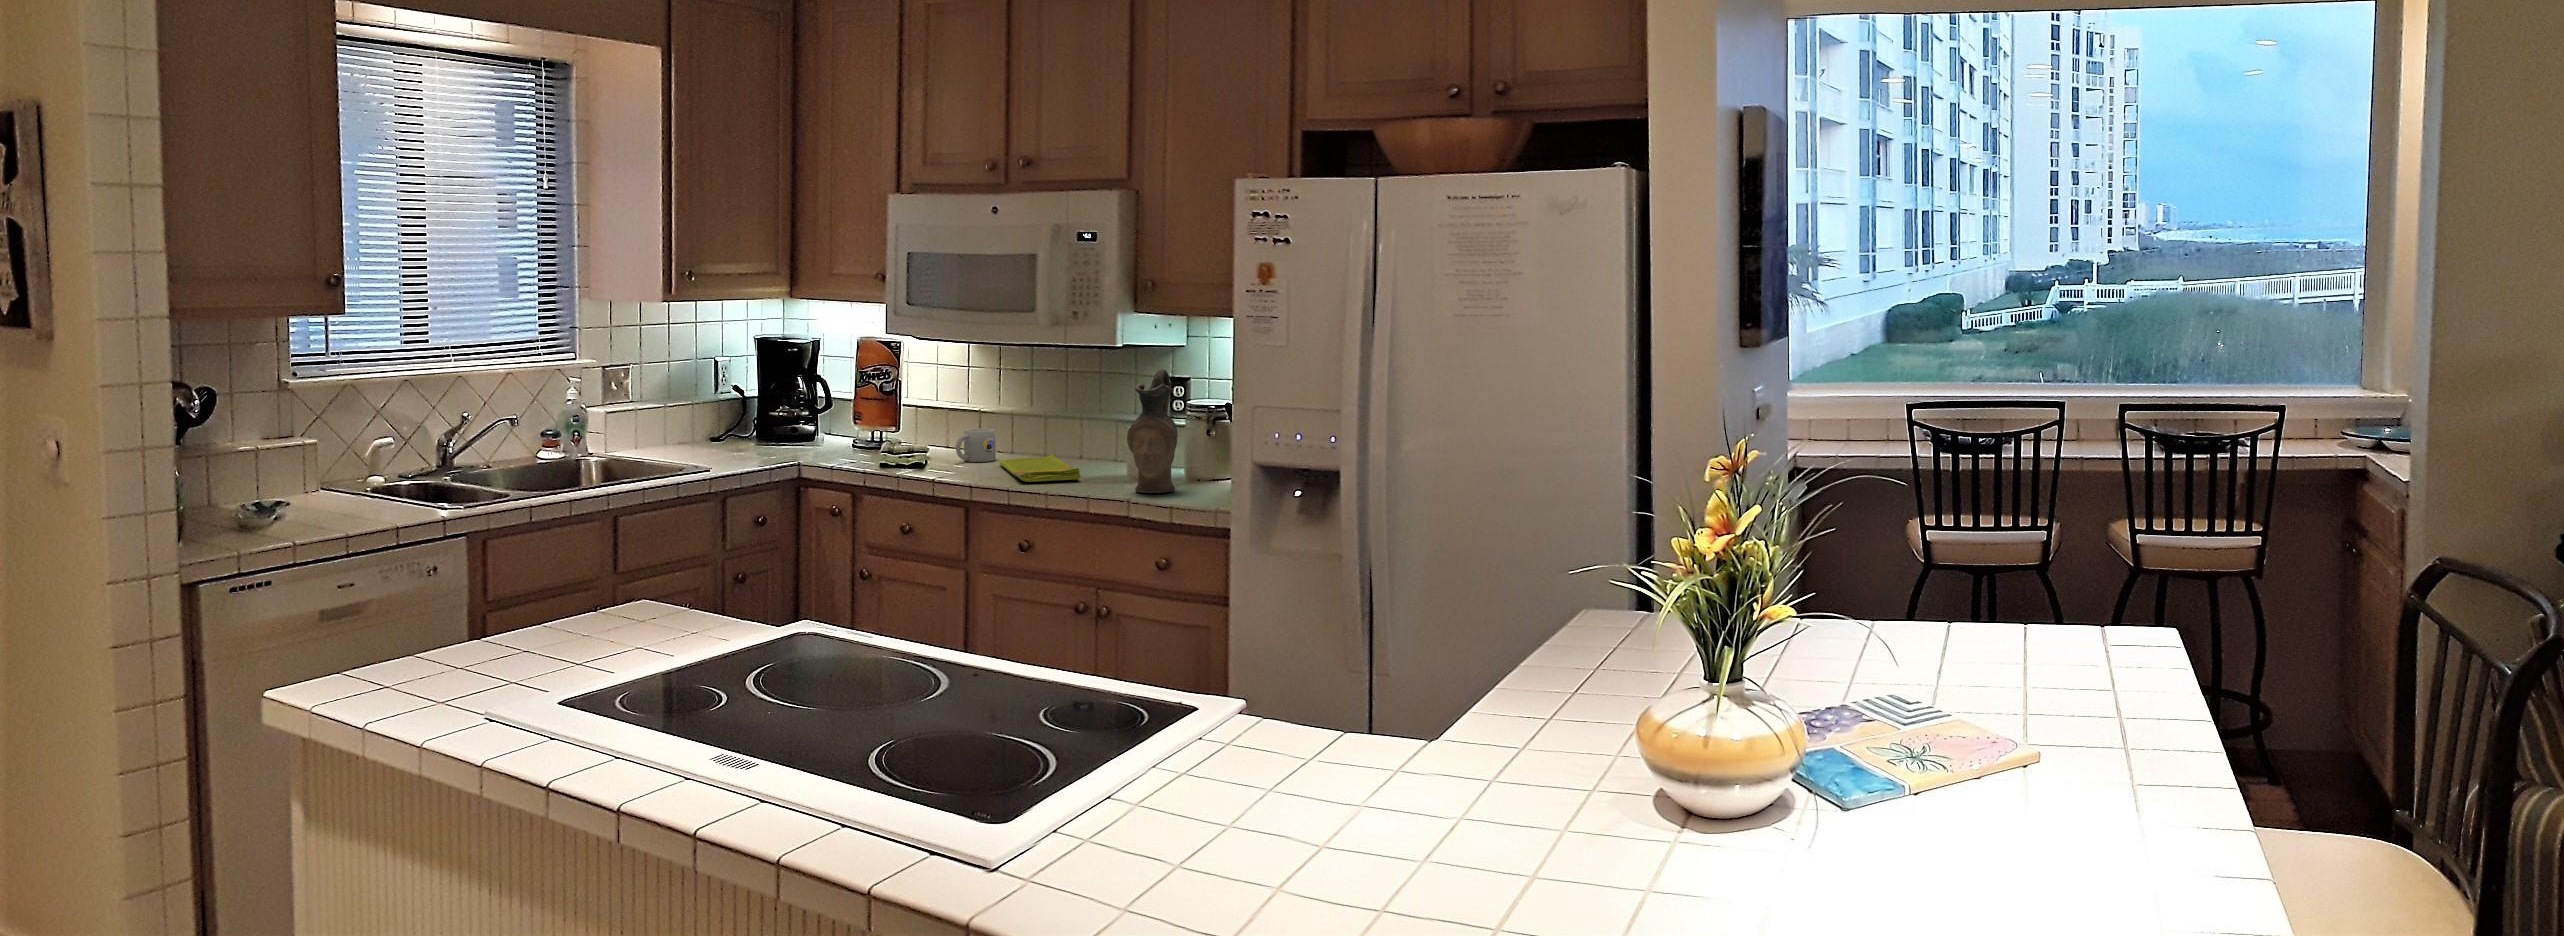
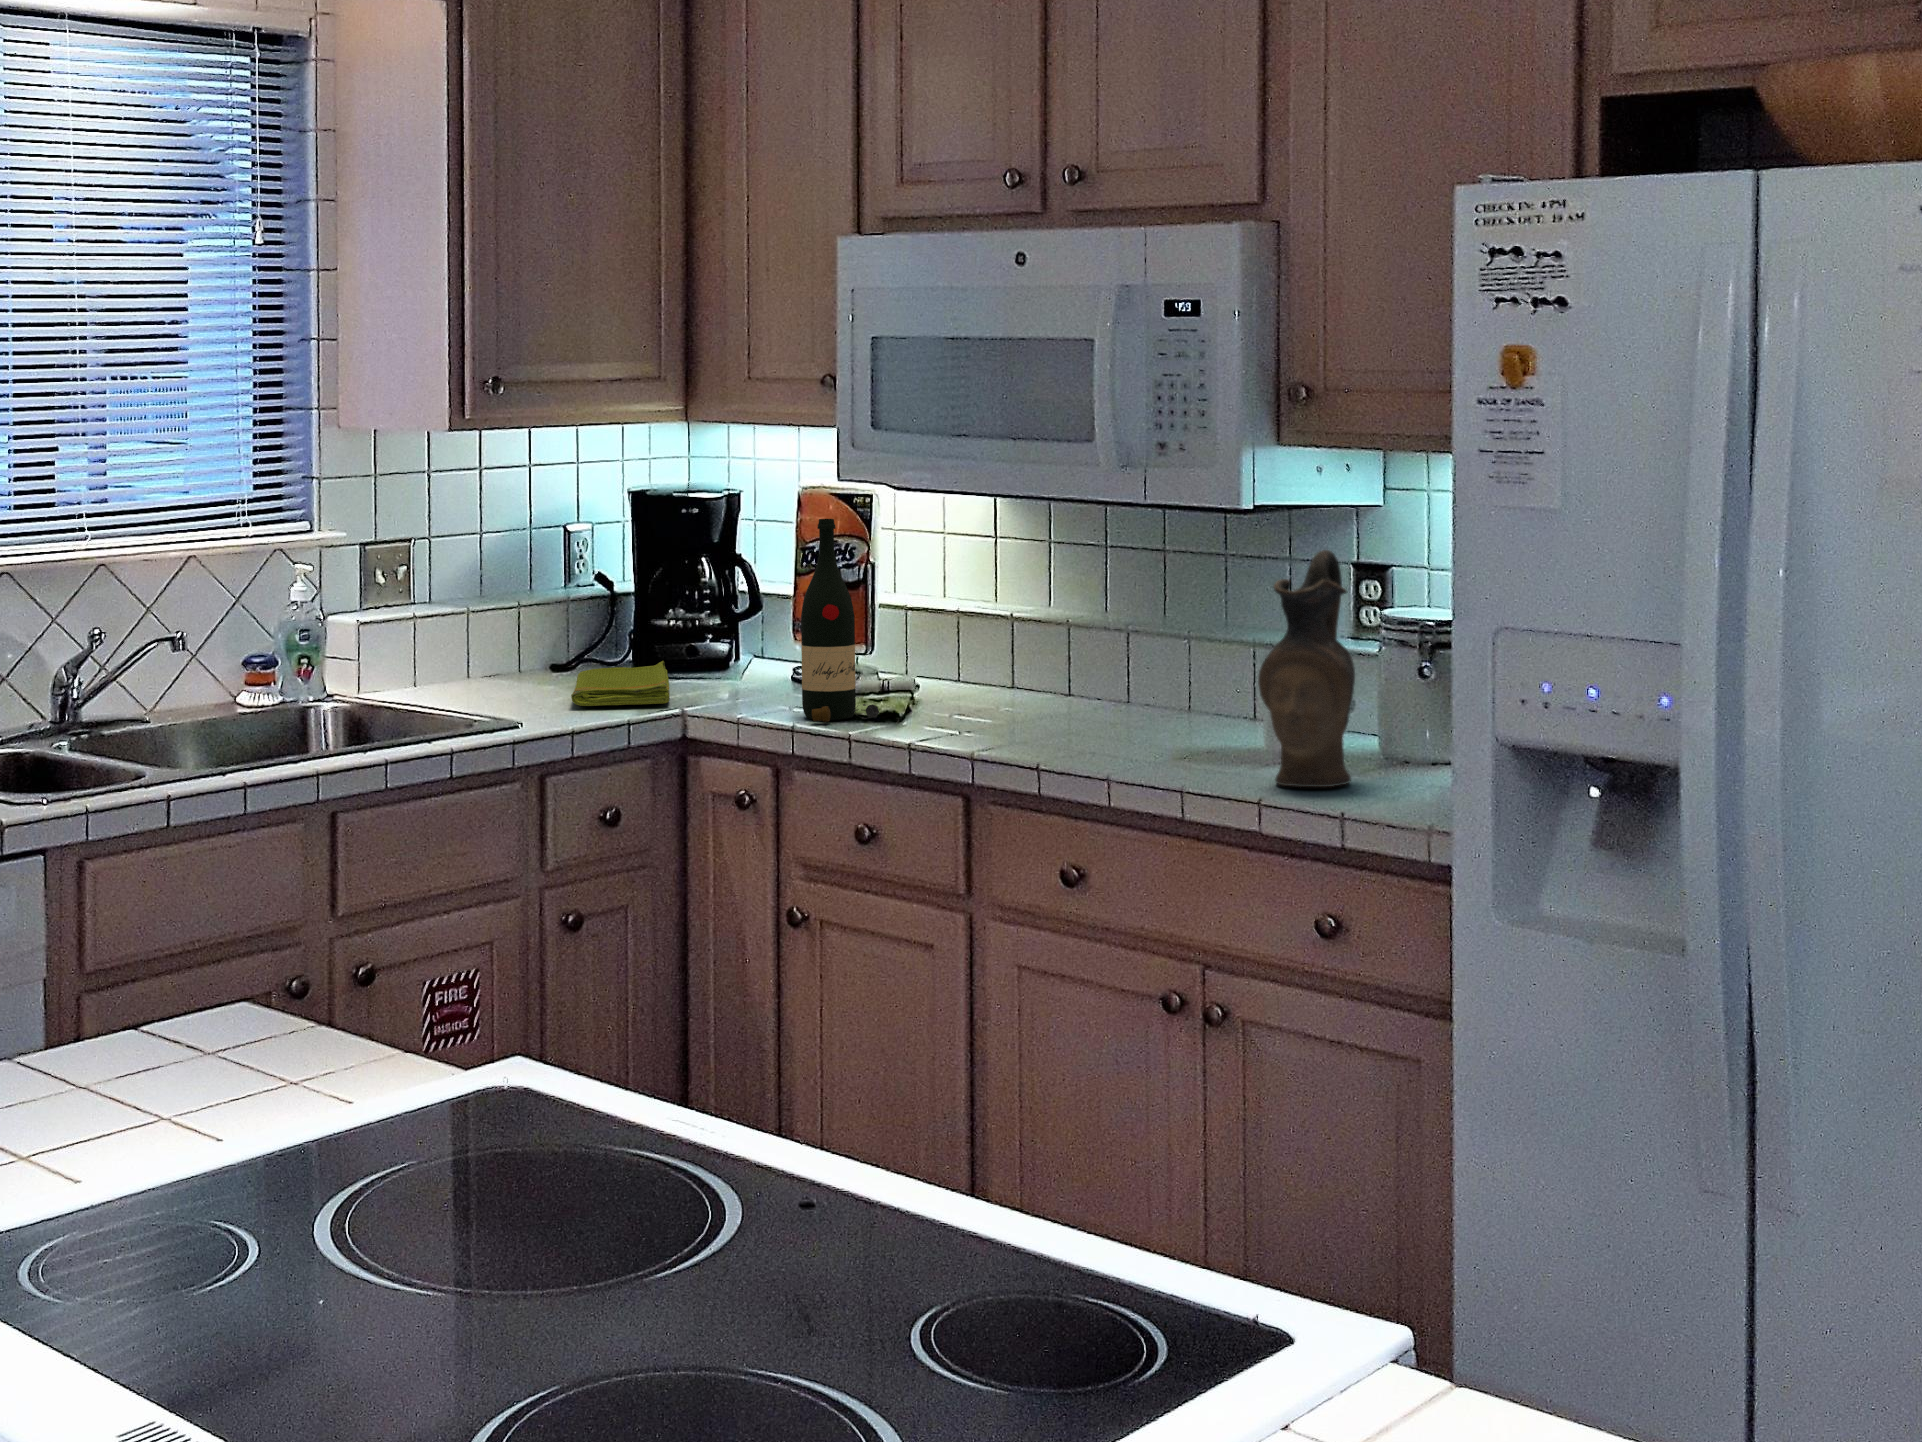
wine bottle: none [864,353,911,467] -> present [801,519,880,722]
mug: present [956,428,996,462] -> none [958,654,1029,715]
dish towel: present [1000,454,1081,482] -> present [571,661,670,706]

